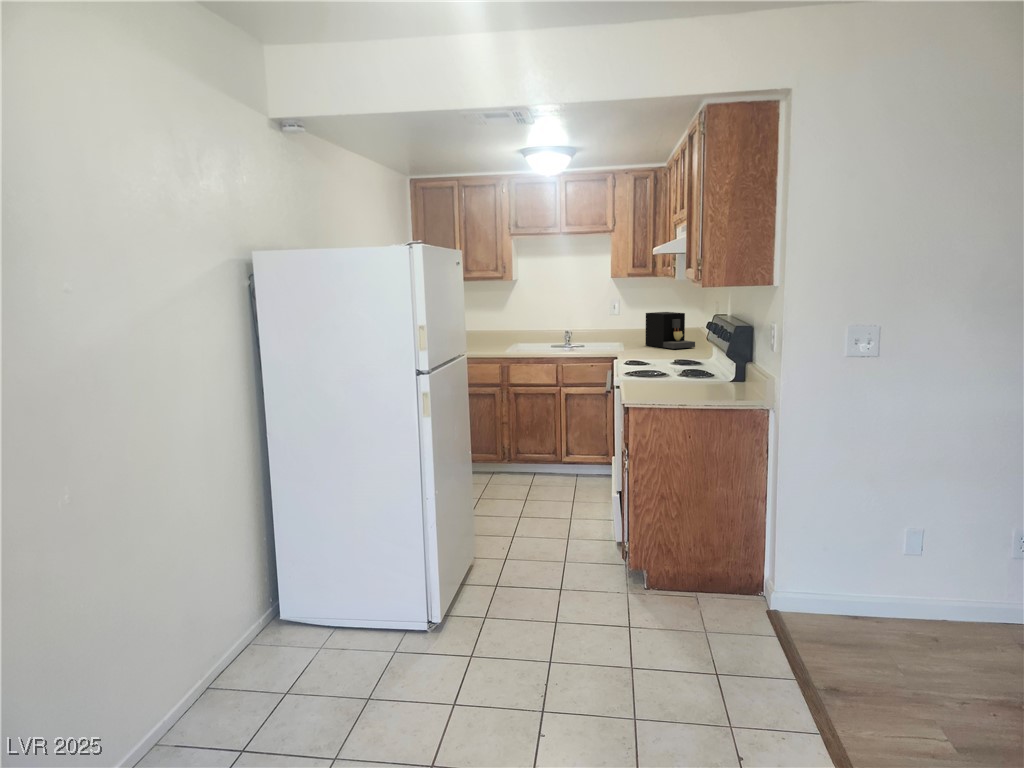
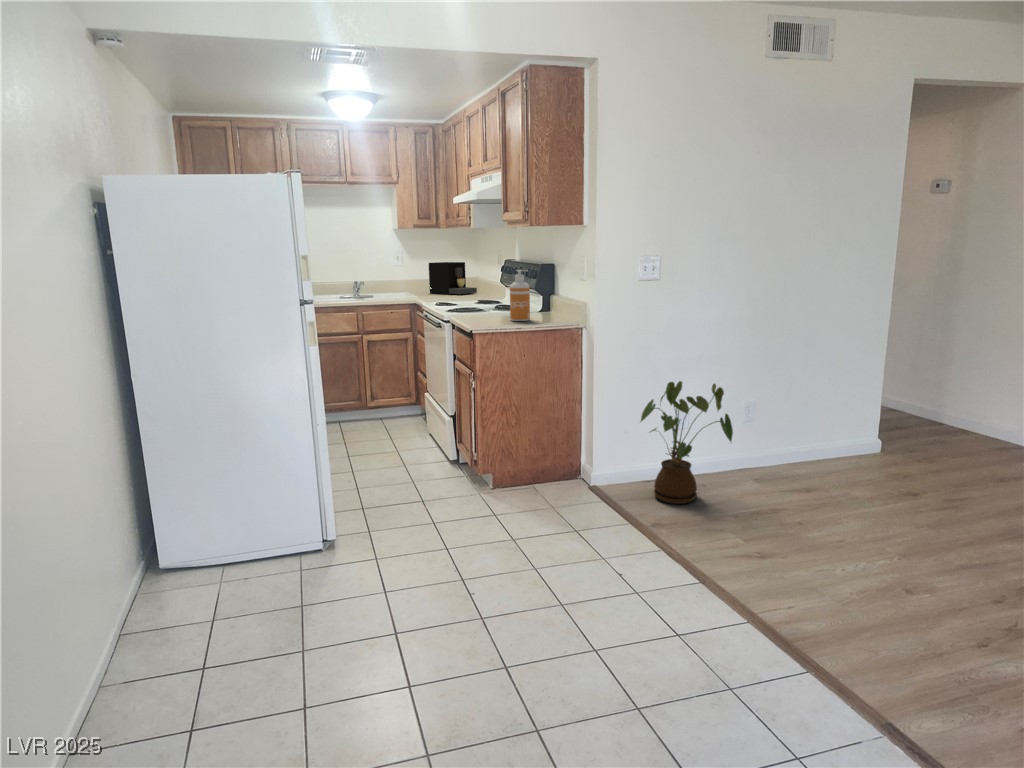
soap dispenser: none [679,338,703,397] -> present [510,270,530,321]
house plant: none [824,492,961,661] -> present [641,381,733,504]

